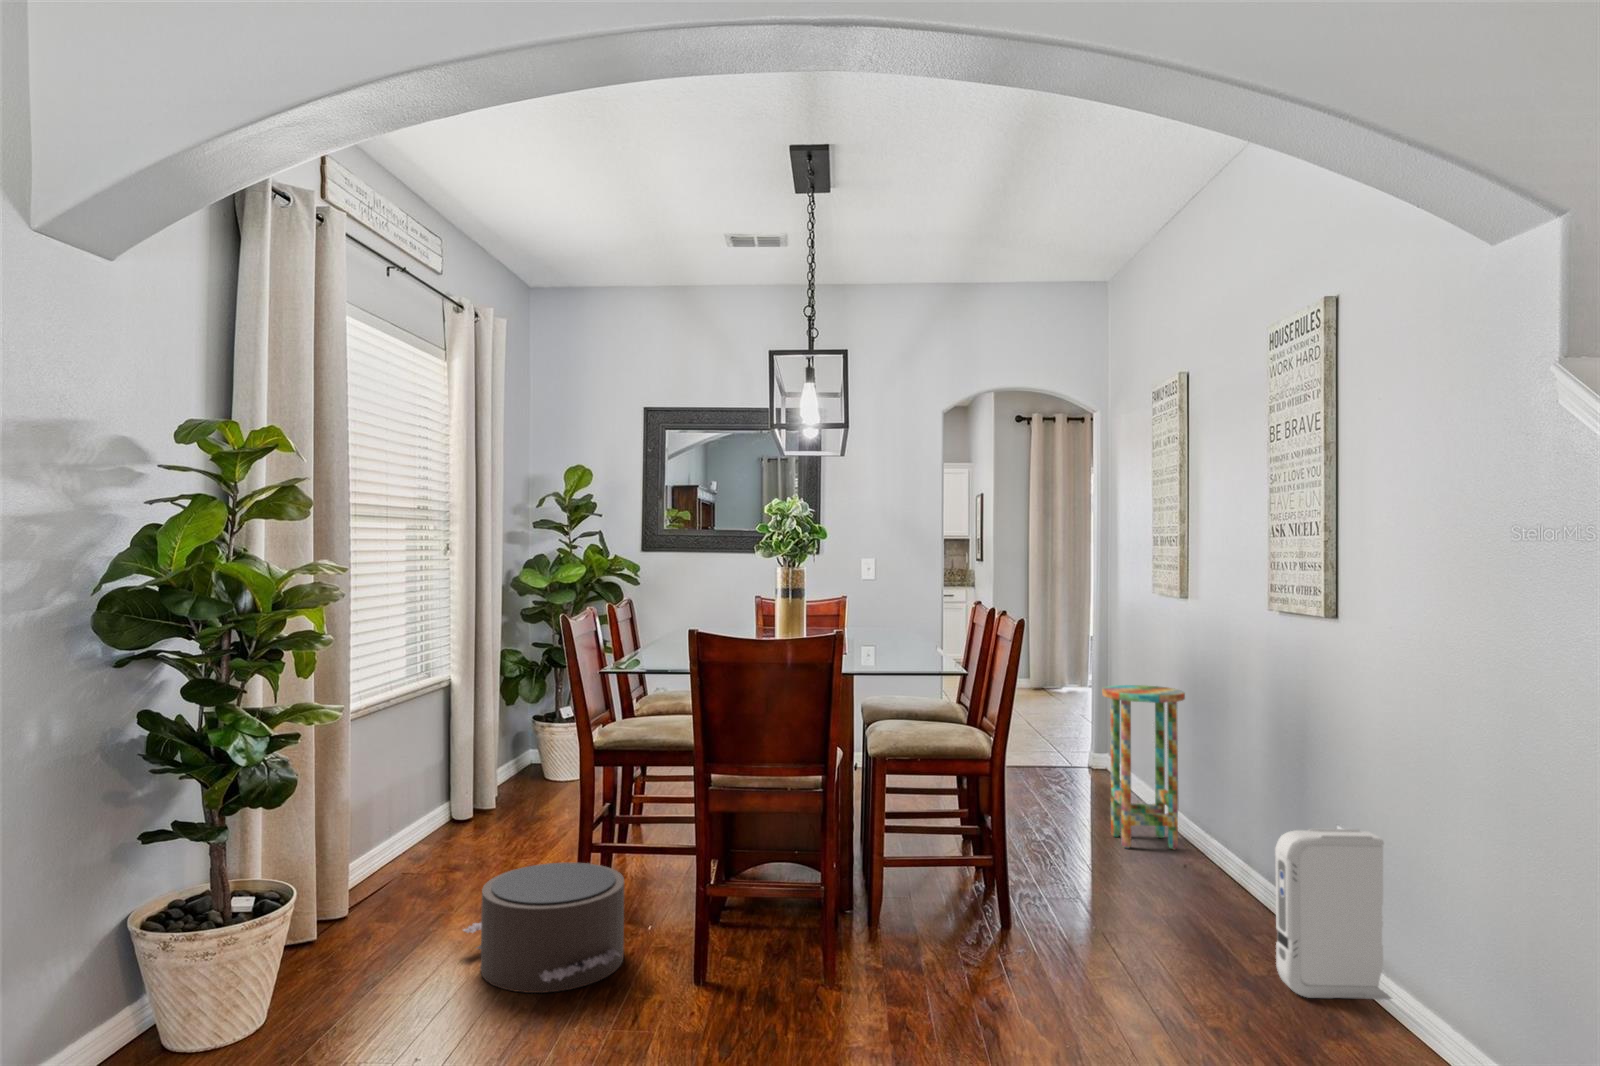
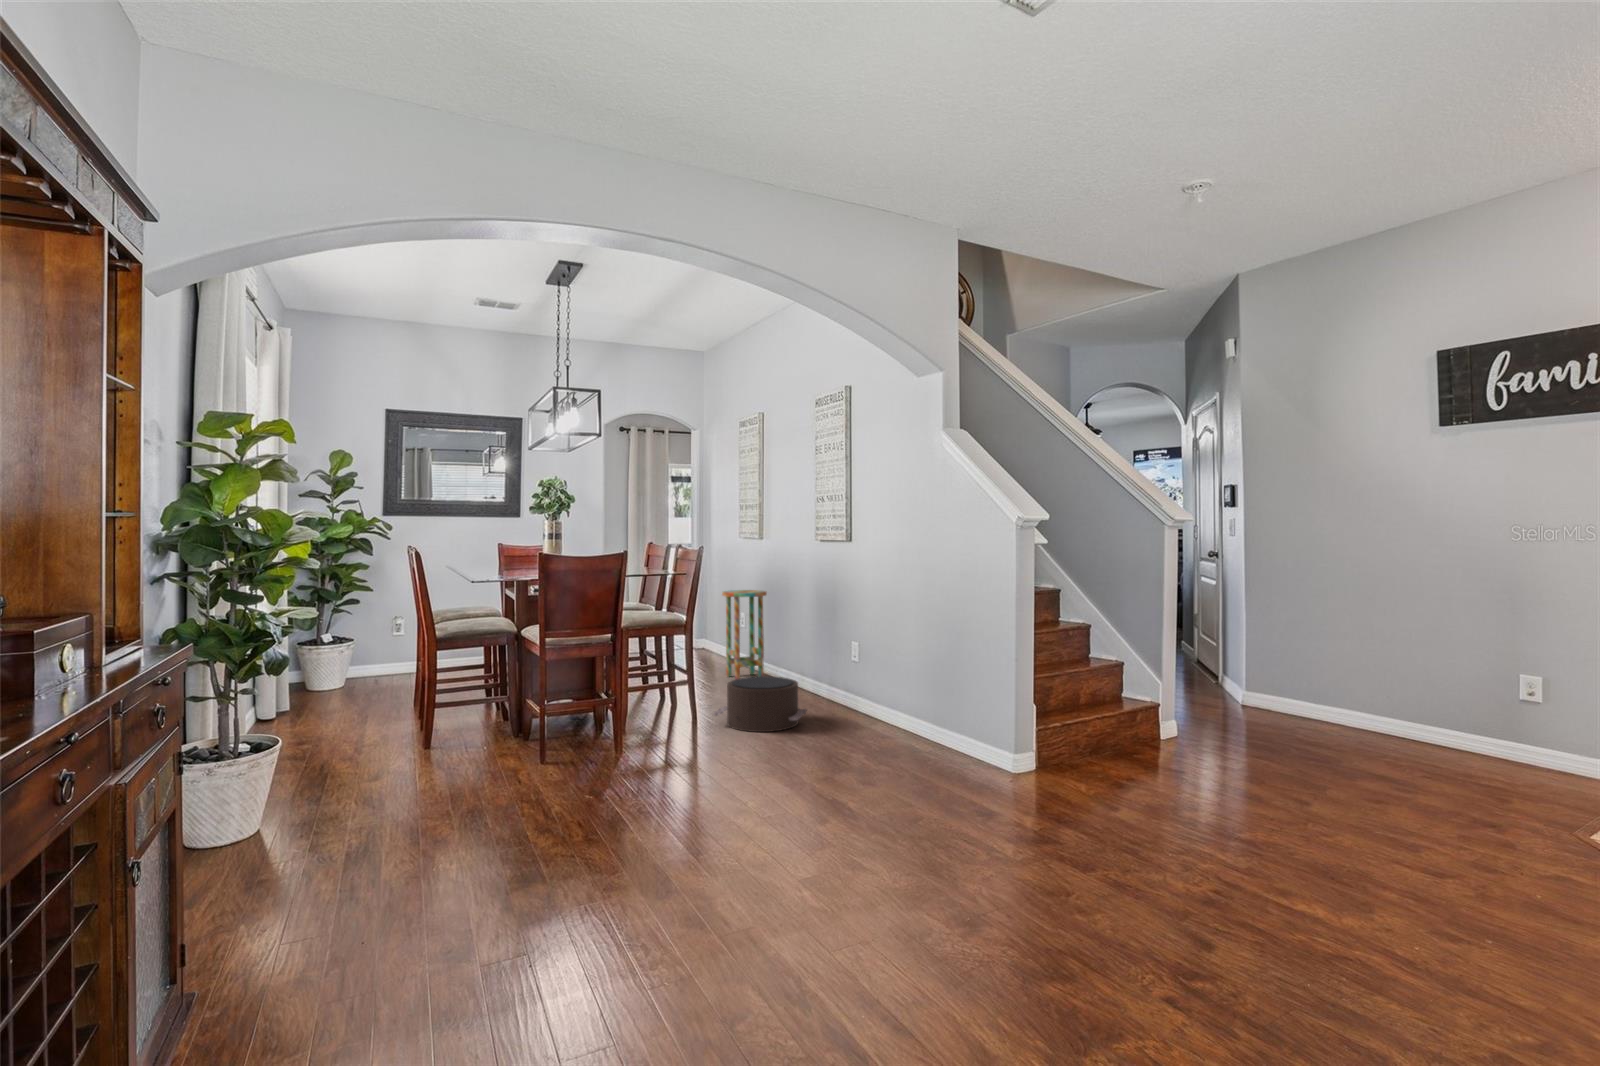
air purifier: present [1275,829,1392,999] -> none [829,639,882,719]
pouf: present [463,862,624,993] -> present [713,676,807,732]

